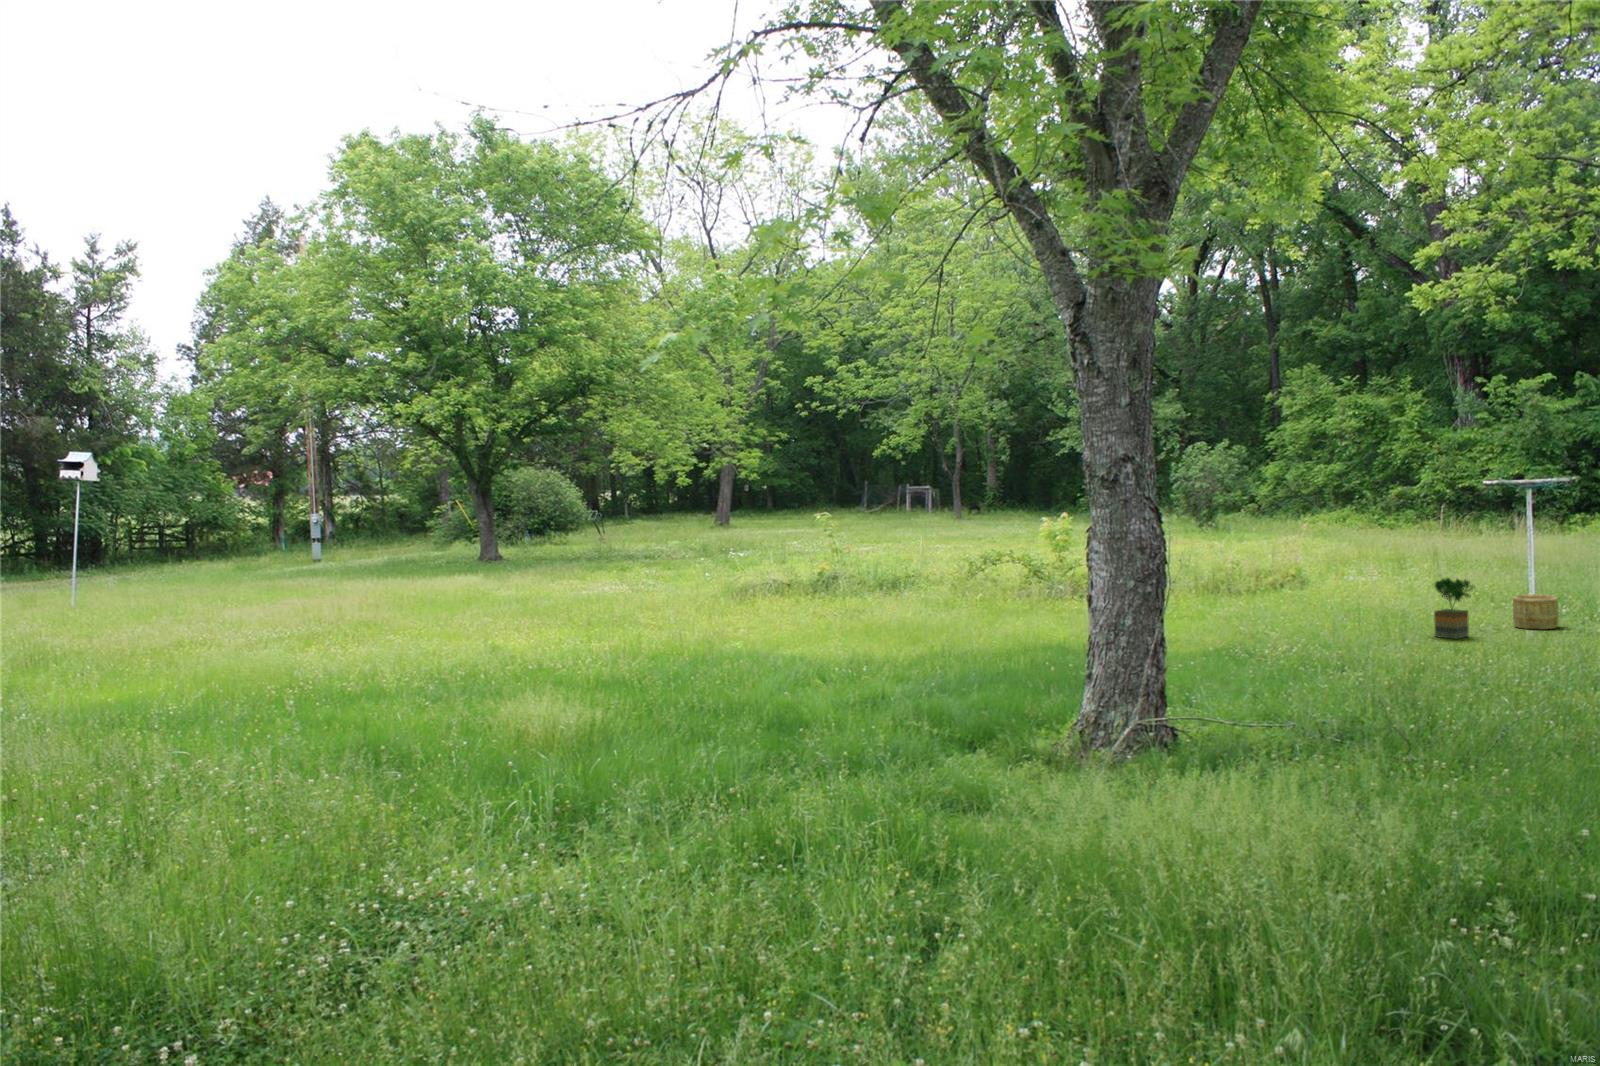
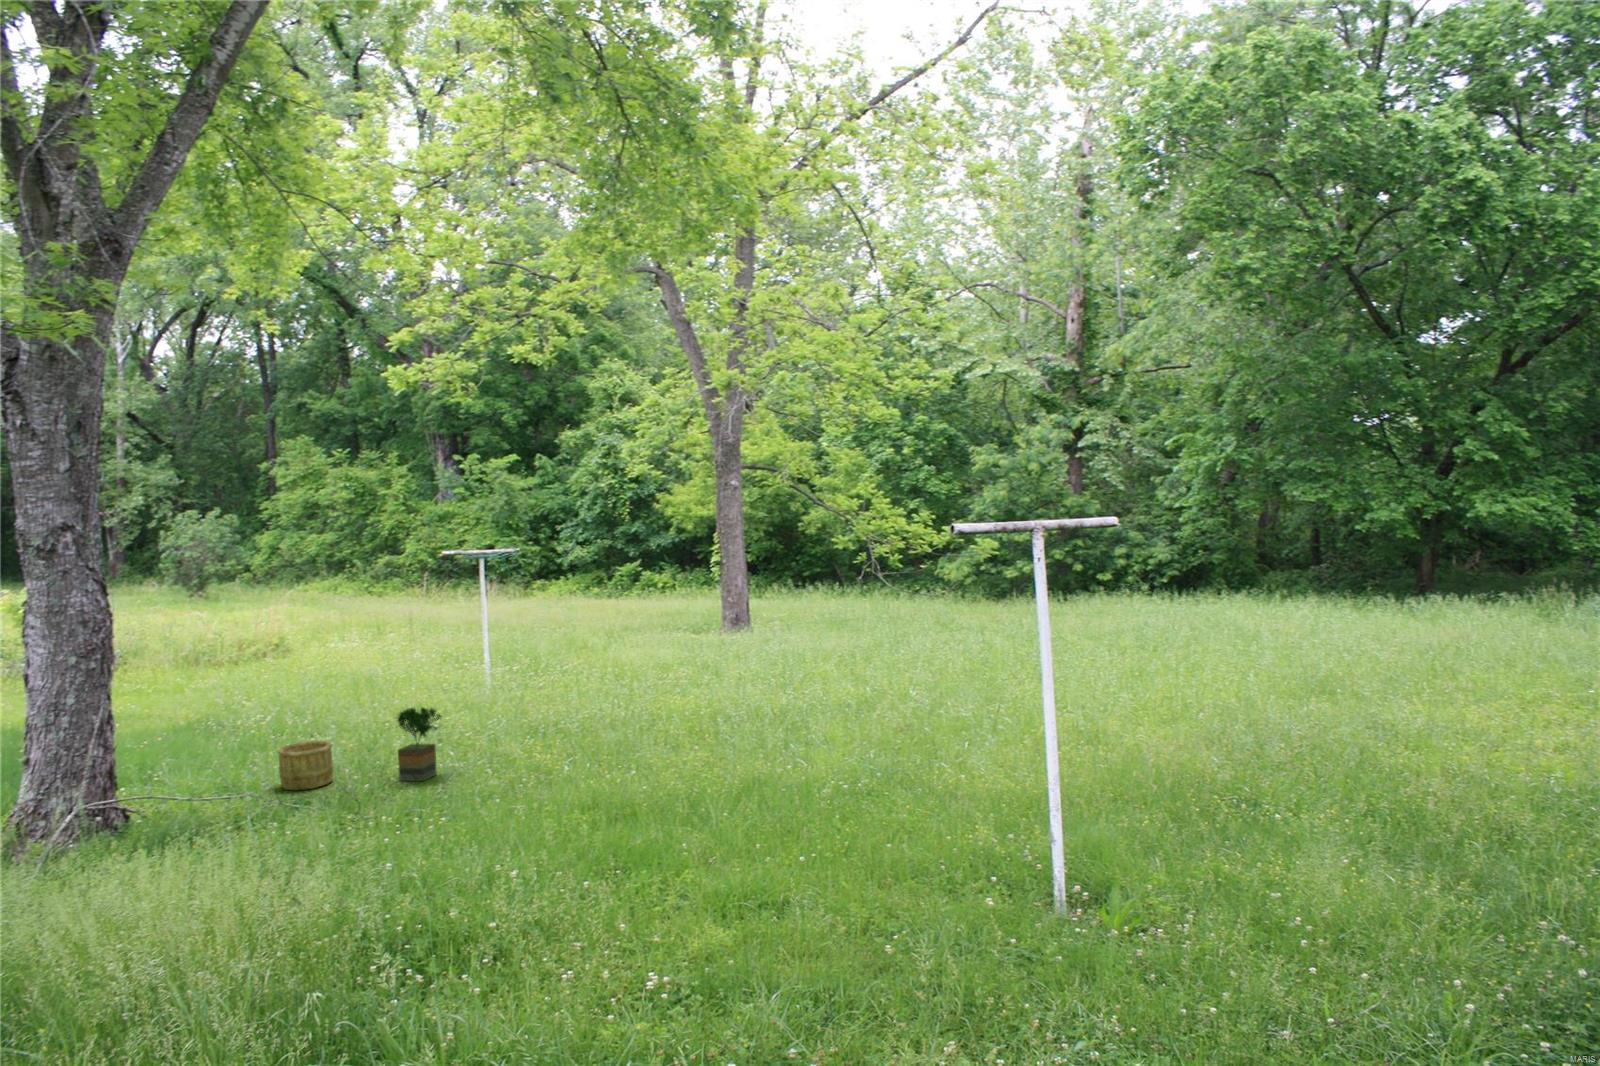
wooden bucket: present [1512,594,1559,629] -> present [277,740,333,790]

